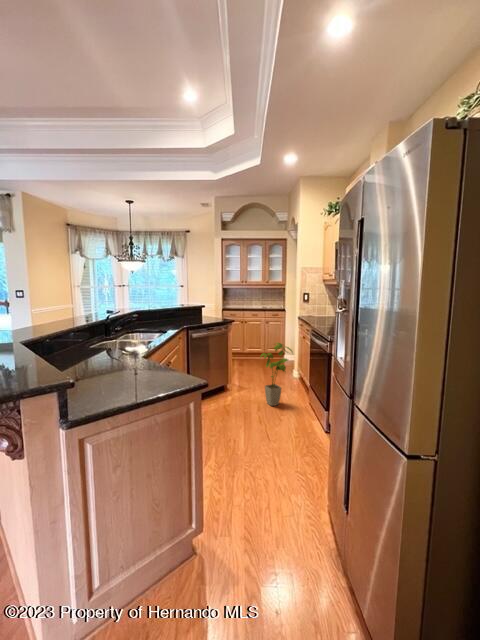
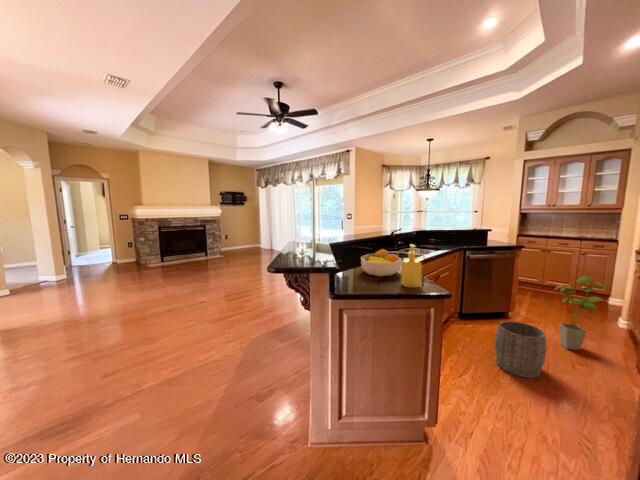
soap dispenser: none [154,336,179,388] -> present [401,245,422,288]
fruit bowl: none [88,343,143,380] -> present [361,249,402,277]
woven basket: none [226,393,264,444] -> present [495,321,546,378]

